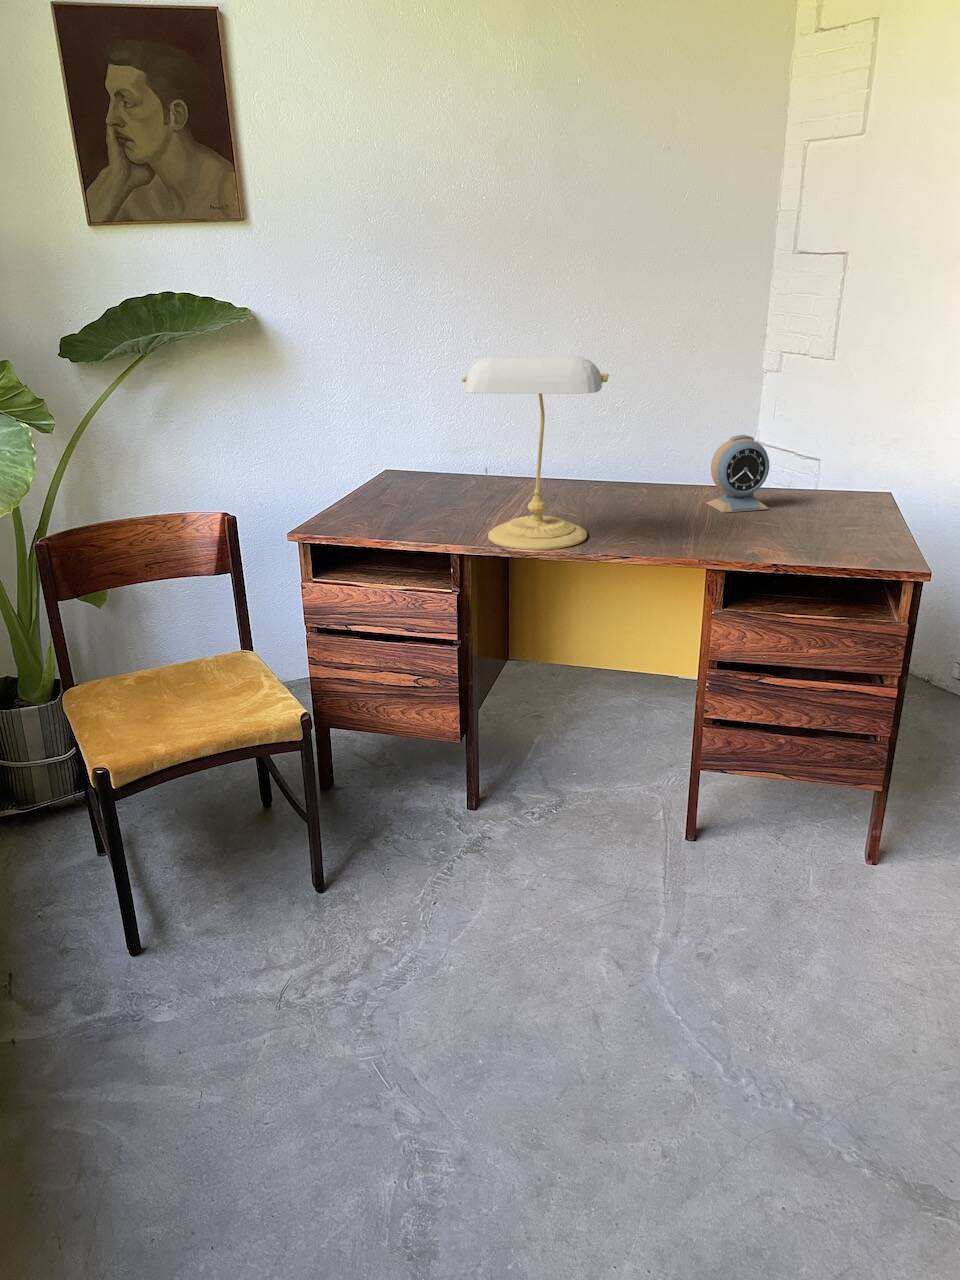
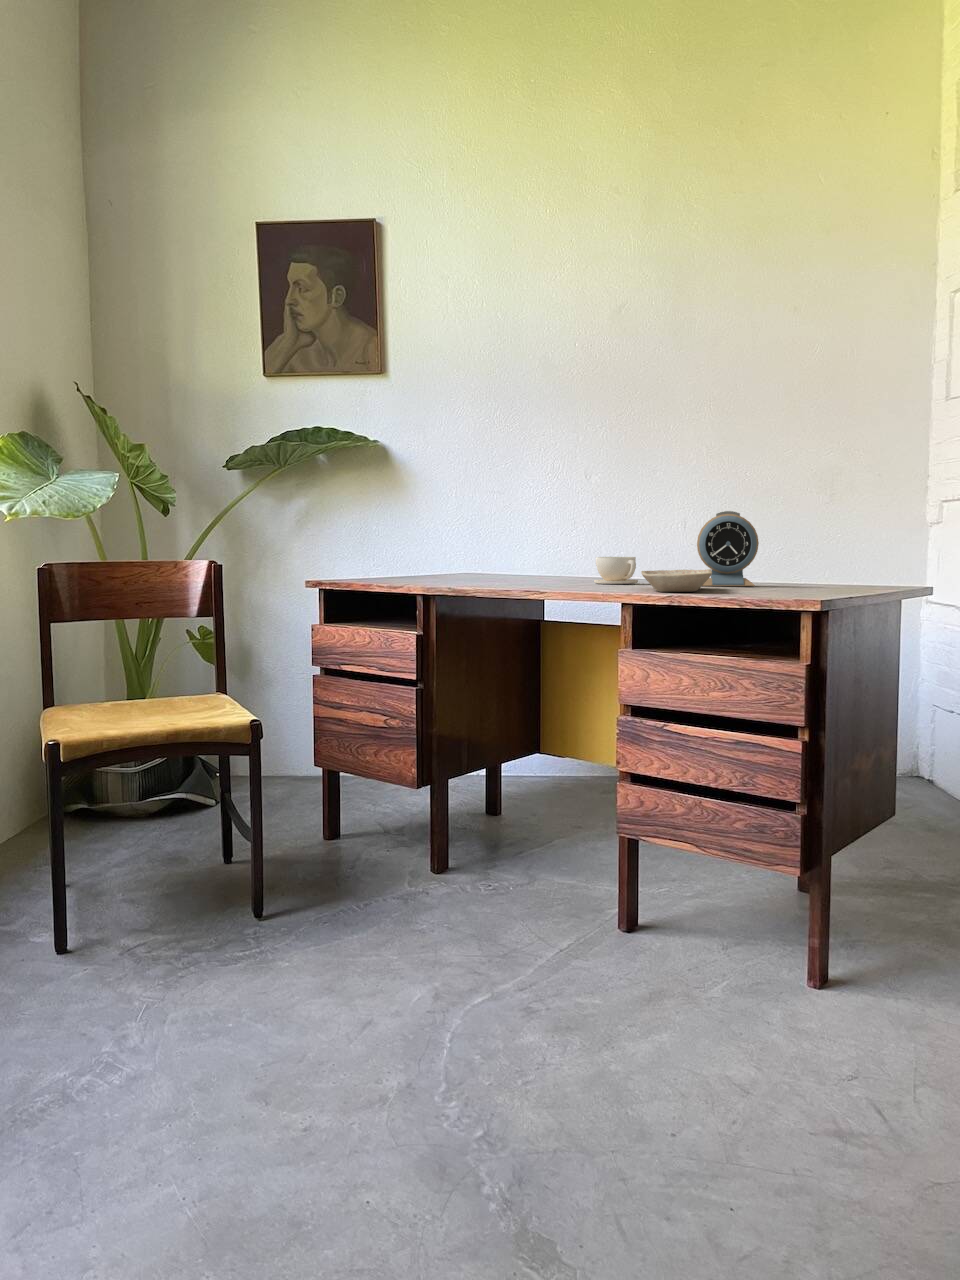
desk lamp: present [462,356,609,550] -> none [413,406,548,585]
coffee cup: none [612,481,660,516] -> present [594,557,638,584]
tray: none [699,509,810,560] -> present [641,569,712,592]

